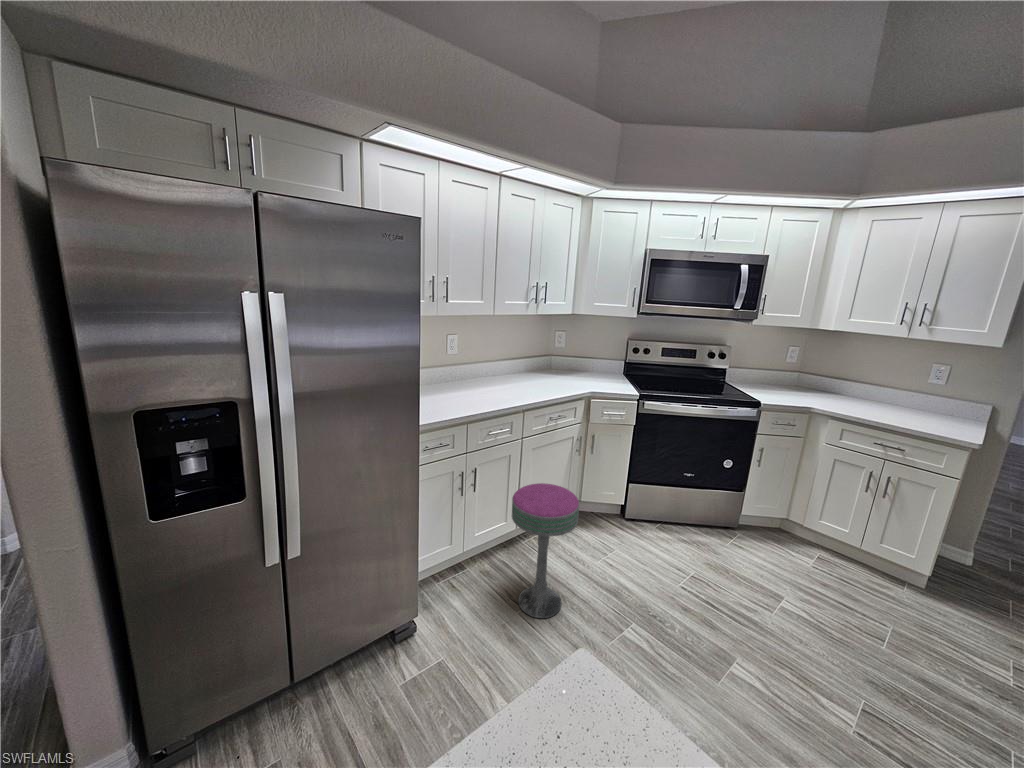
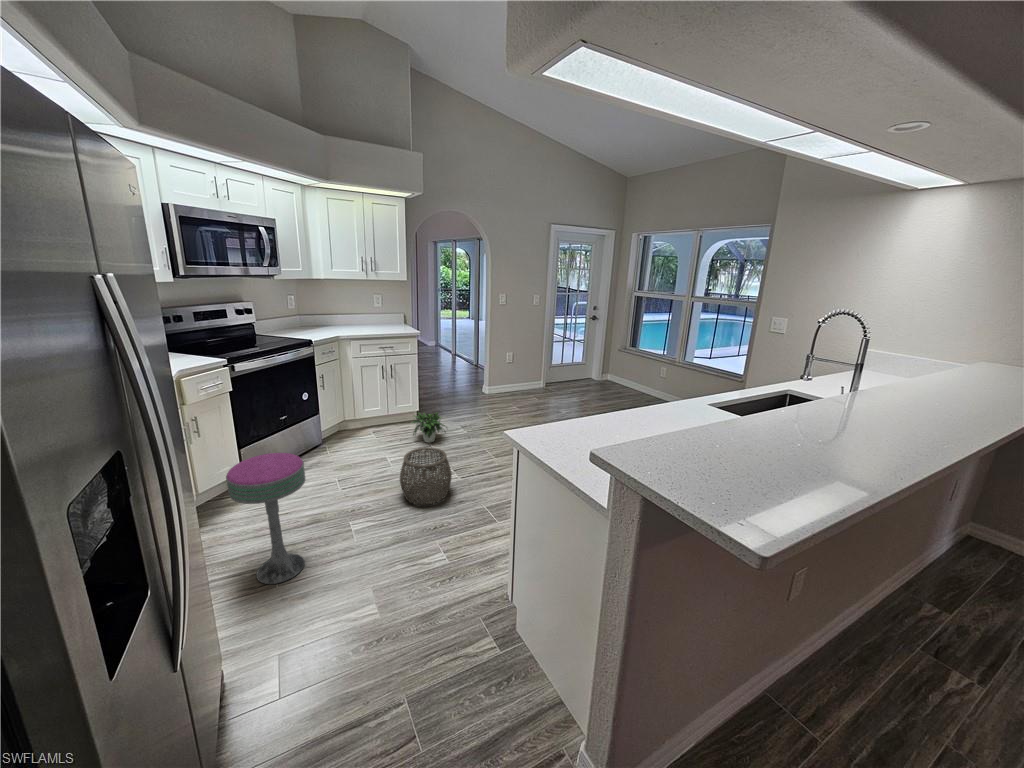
potted plant: none [841,567,951,644] -> present [412,412,445,443]
woven basket: none [713,604,818,724] -> present [400,448,452,505]

